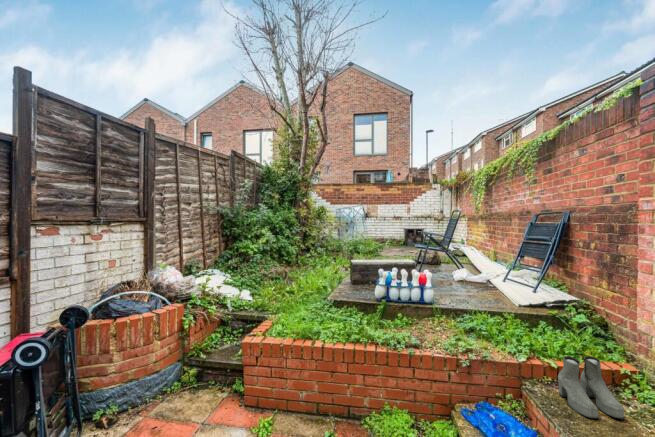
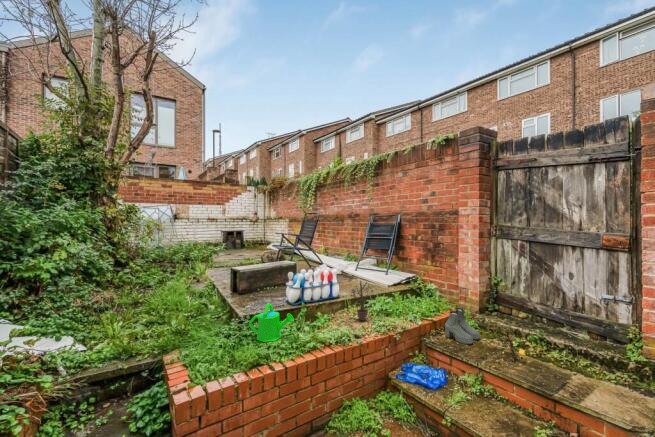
decorative plant: none [420,286,458,334] -> present [348,281,373,321]
watering can: none [319,288,349,324] -> present [249,303,294,342]

